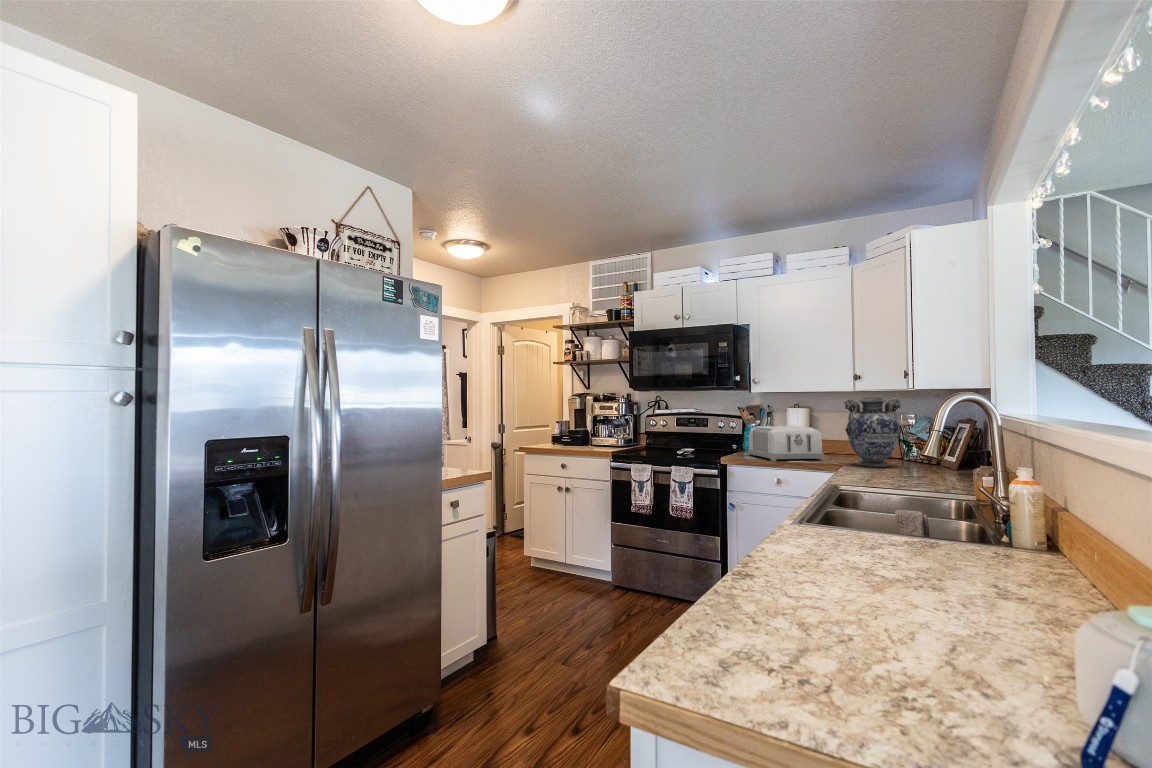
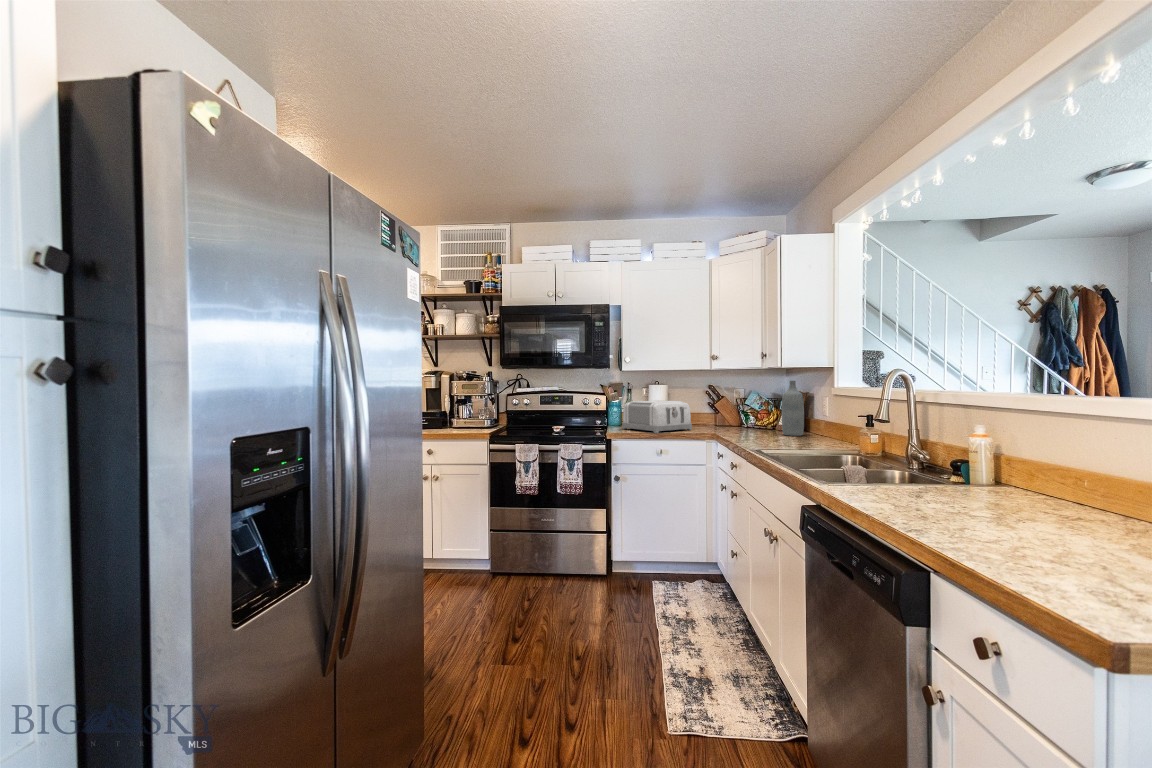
vase: present [844,397,901,467] -> none [718,373,759,433]
bottle: none [920,408,948,474] -> present [782,381,804,436]

